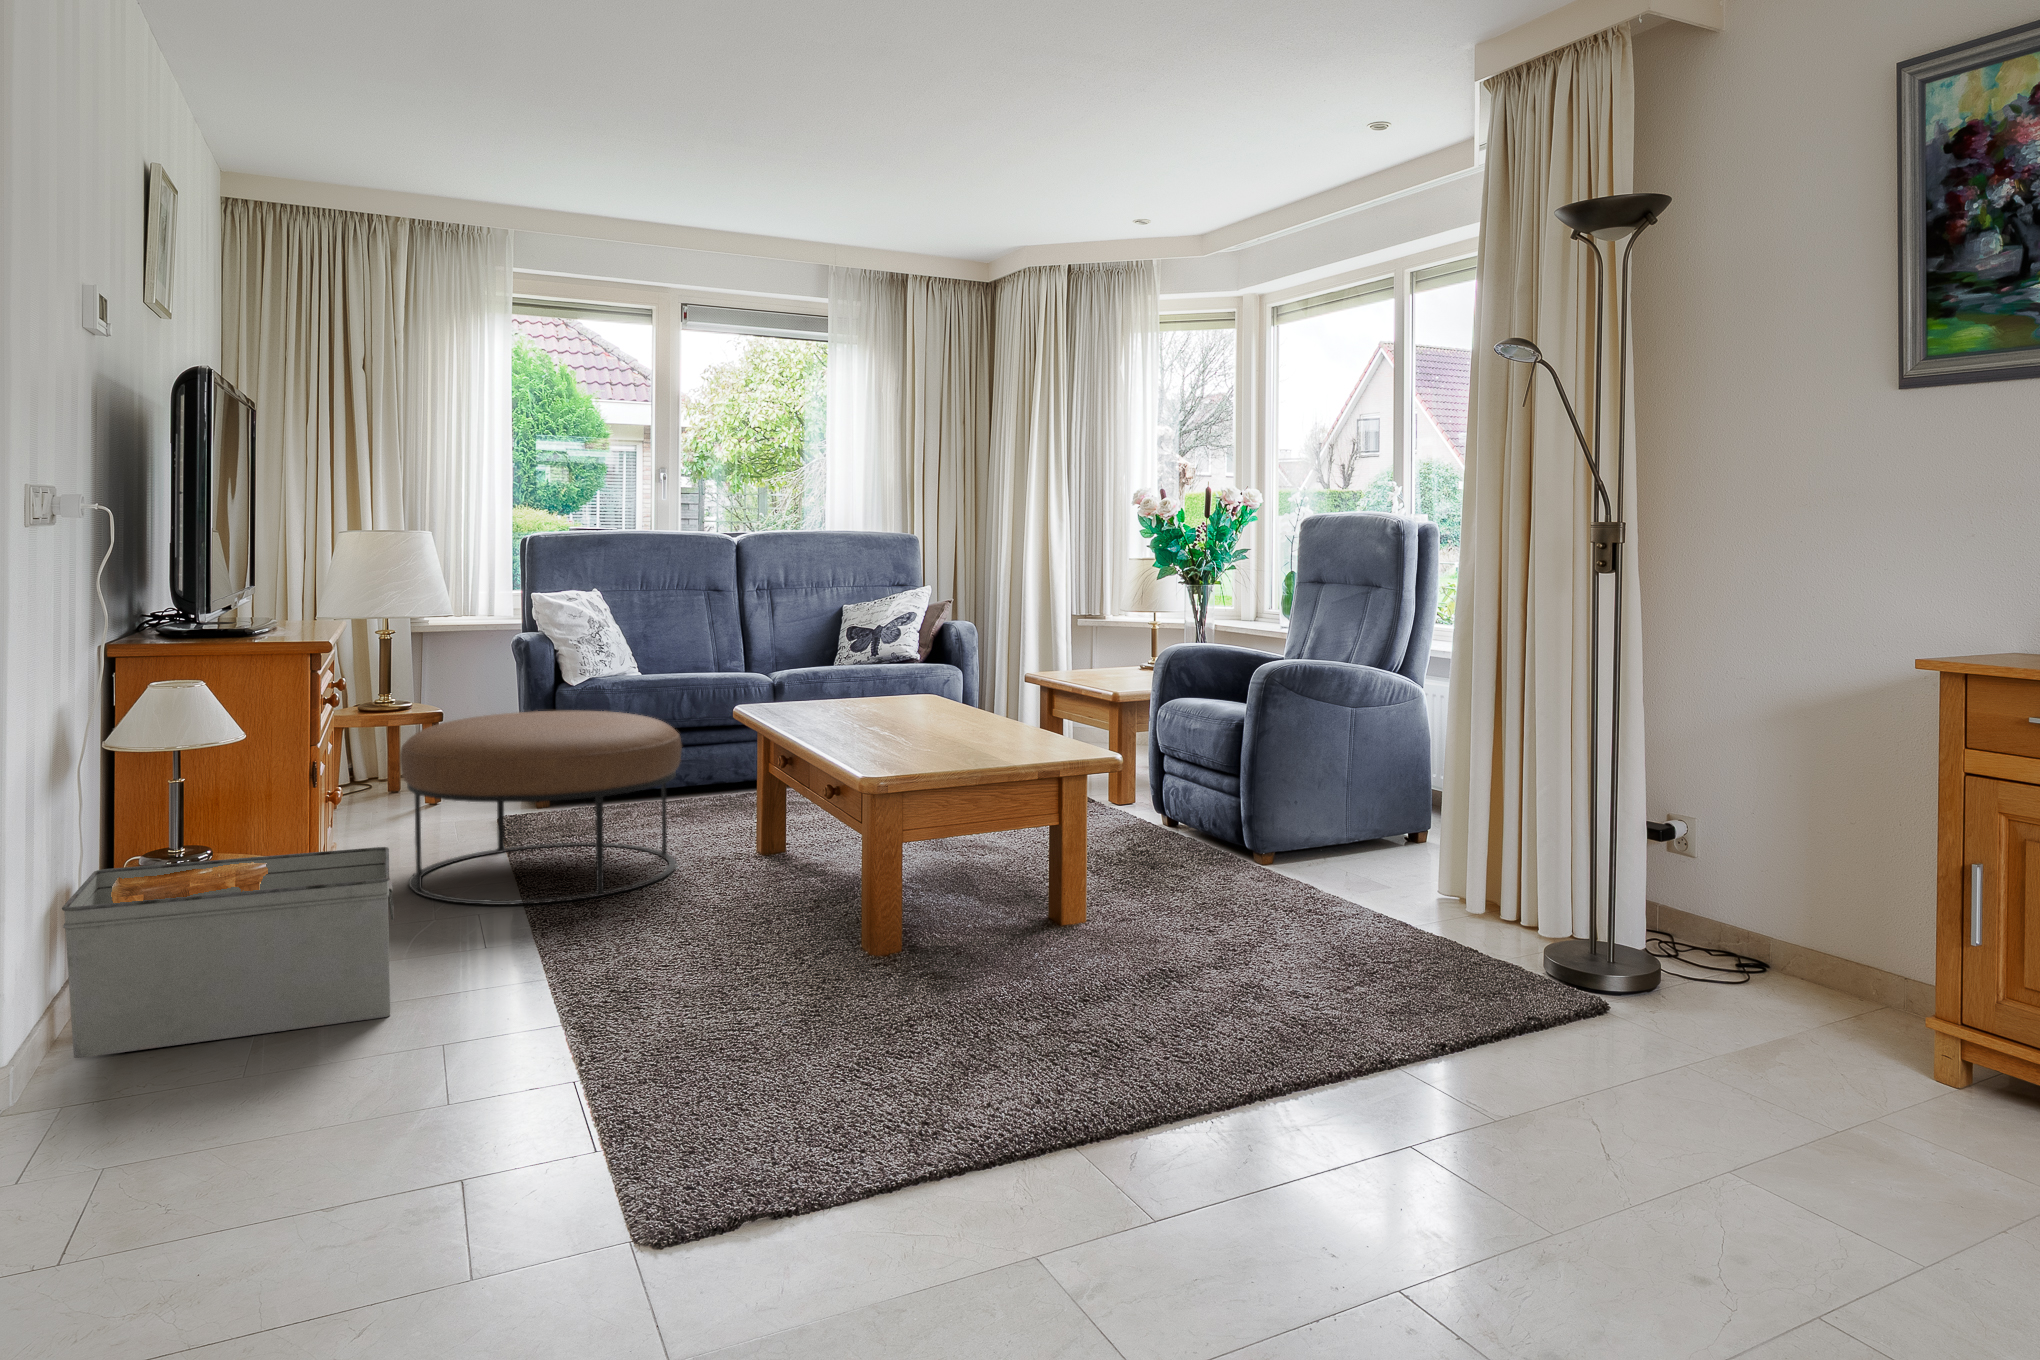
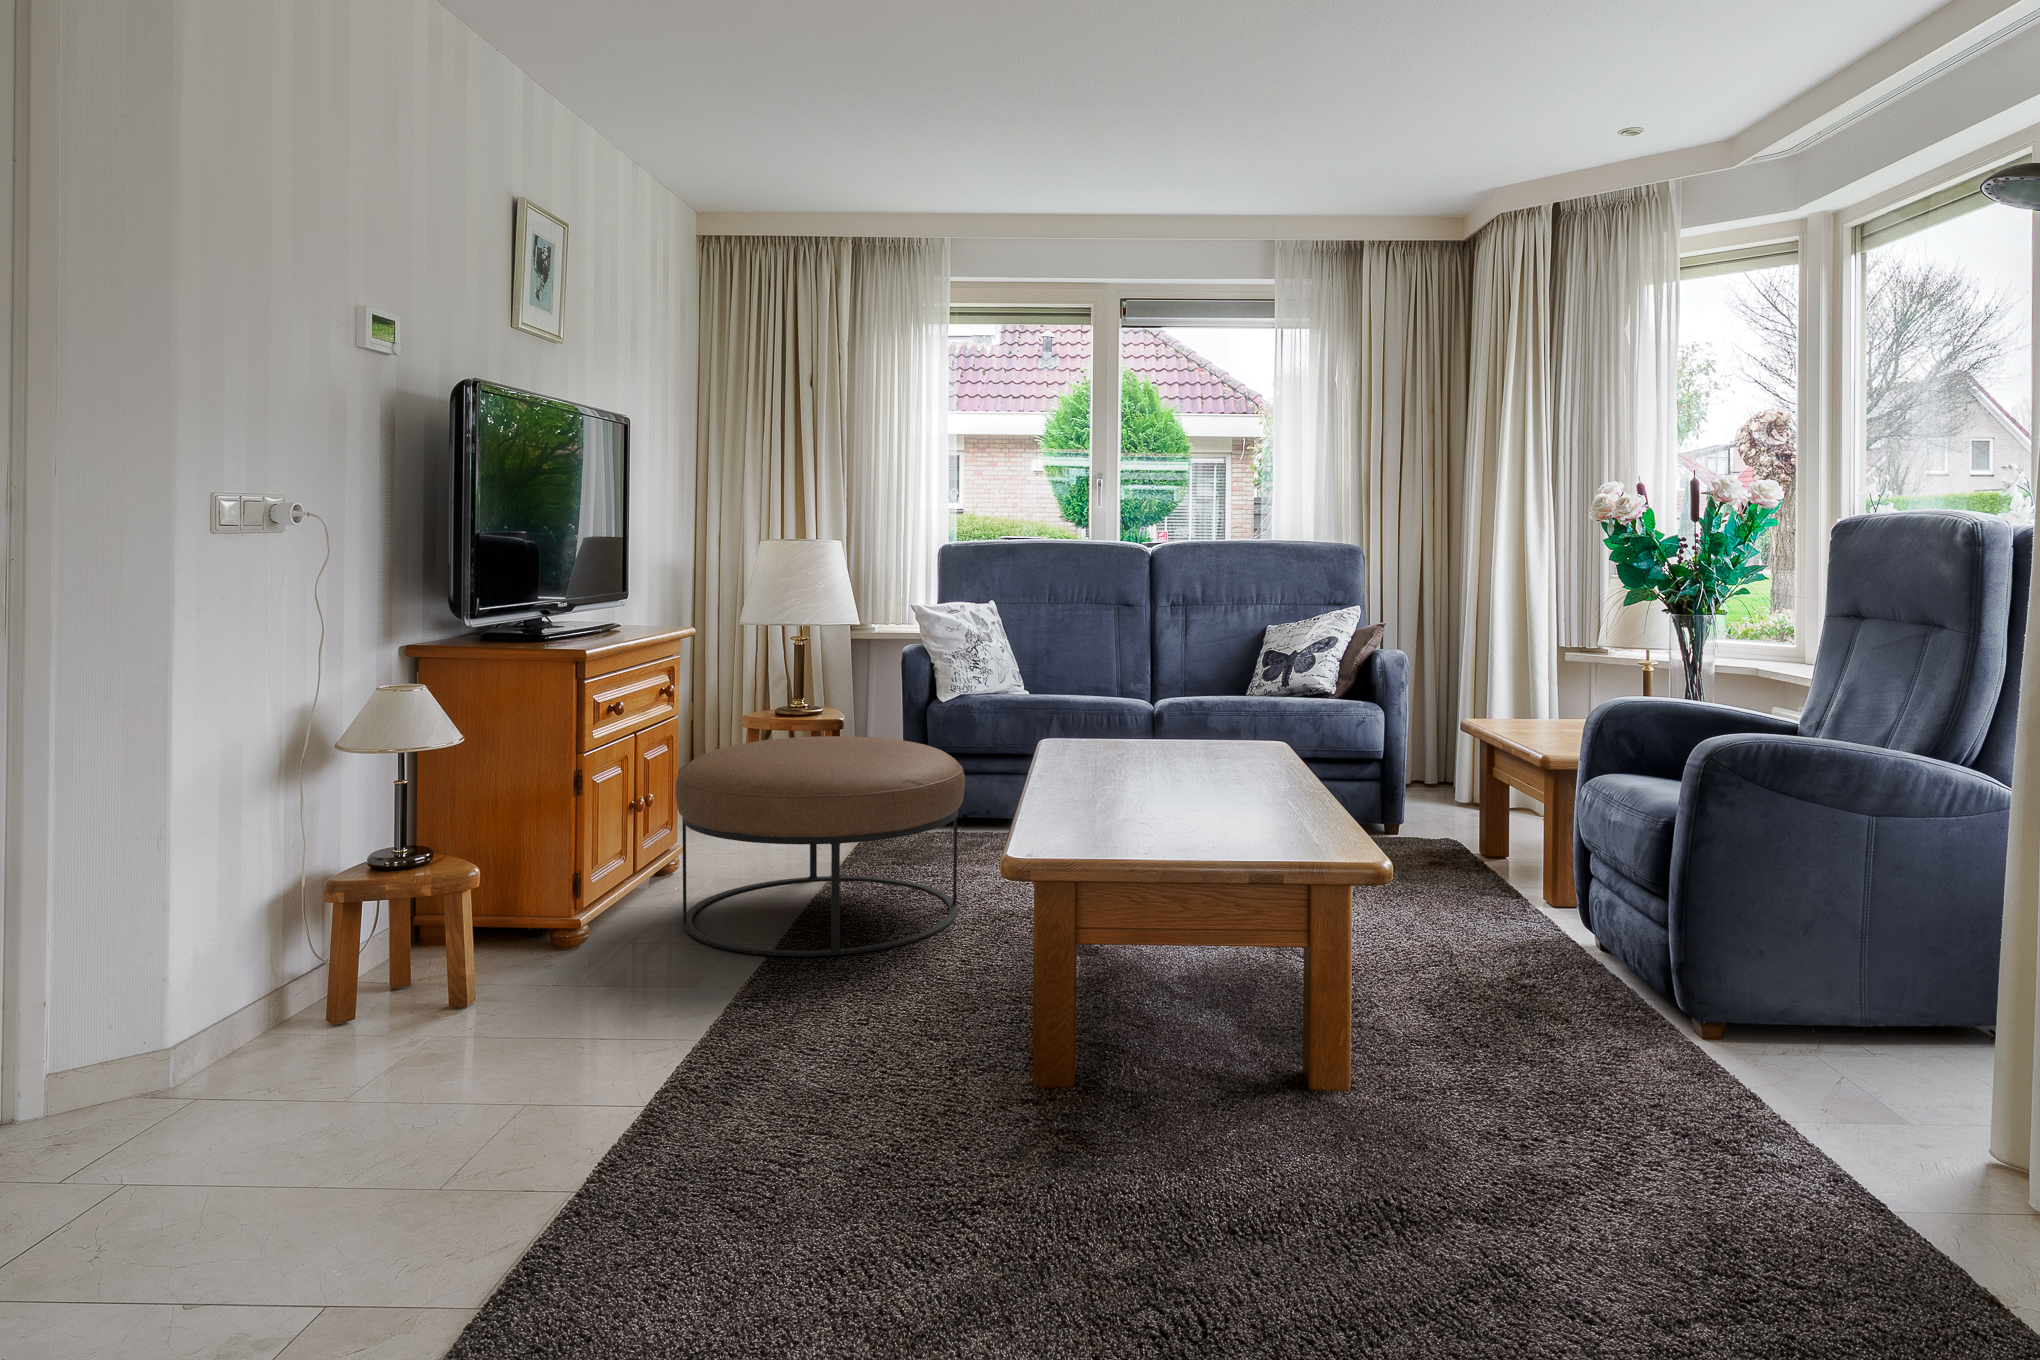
storage bin: present [62,847,394,1058] -> none [170,887,539,1090]

